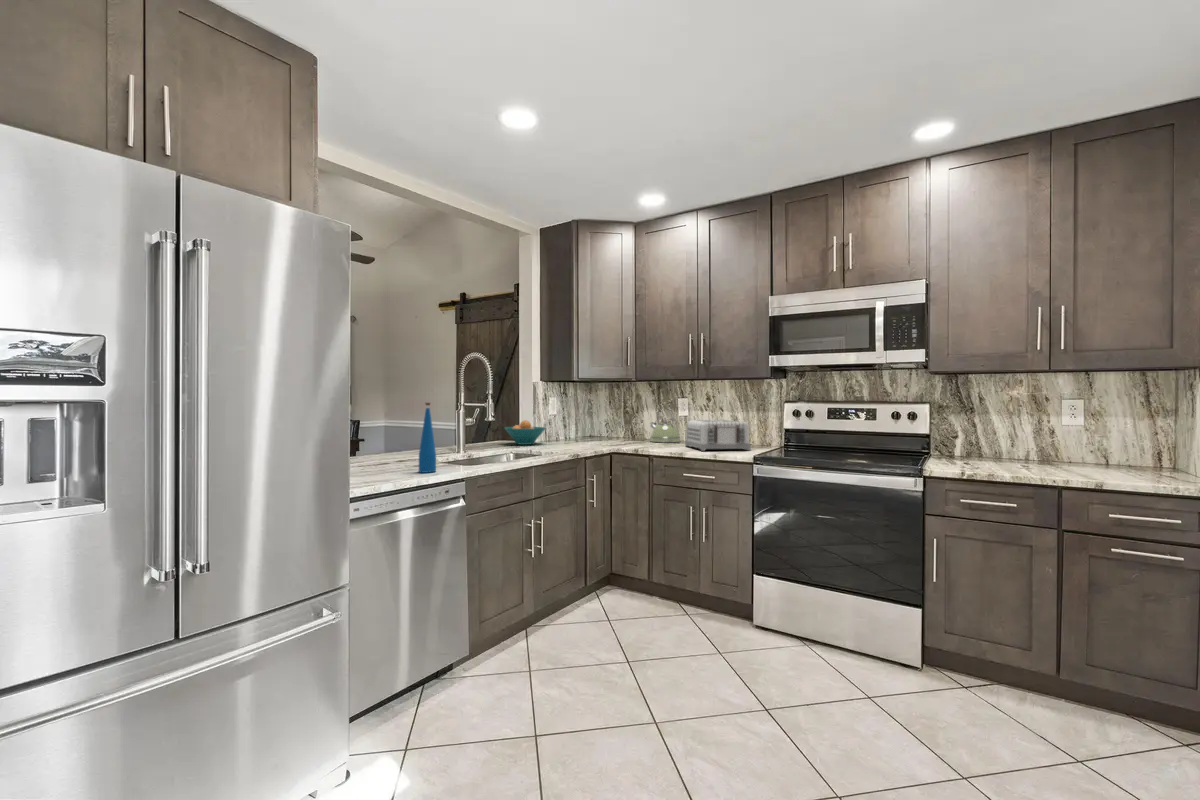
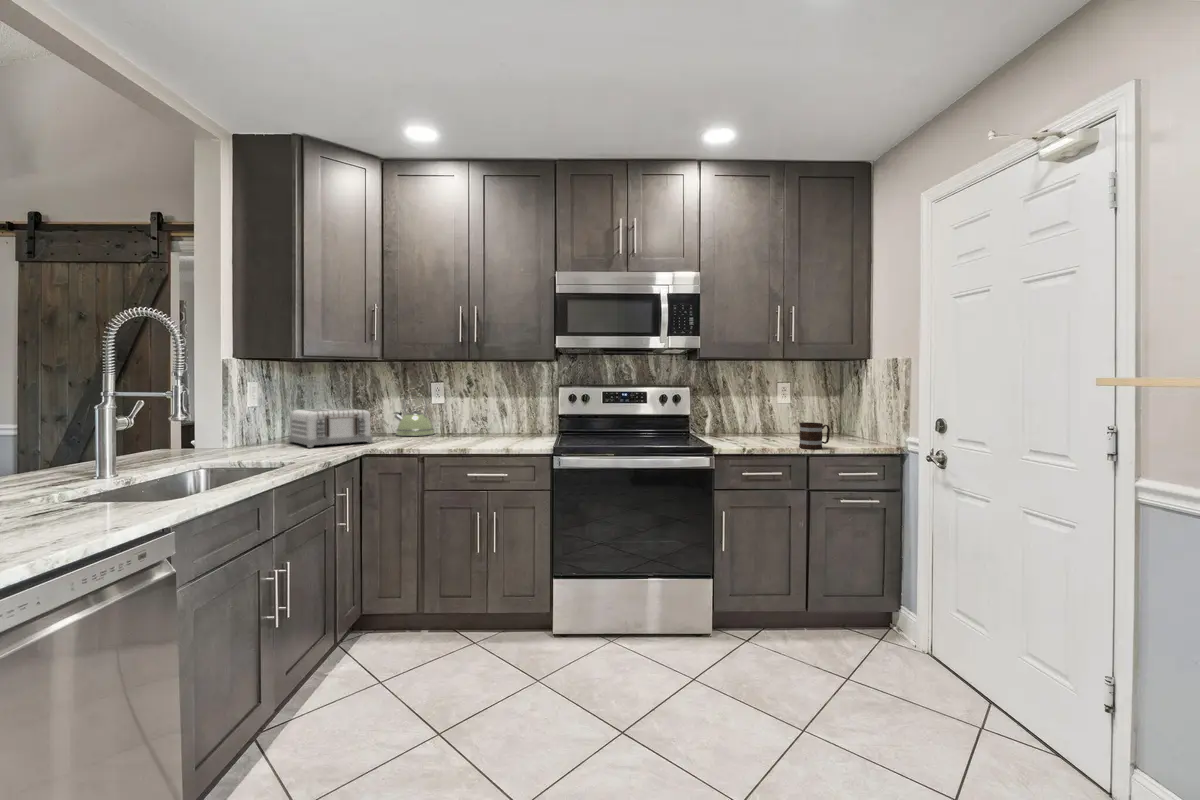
bottle: present [419,403,436,473] -> none [59,395,104,530]
fruit bowl: present [505,420,545,445] -> none [174,416,250,453]
toaster: present [685,420,751,451] -> present [289,408,373,448]
mug: none [1045,447,1095,480] -> present [799,422,830,449]

